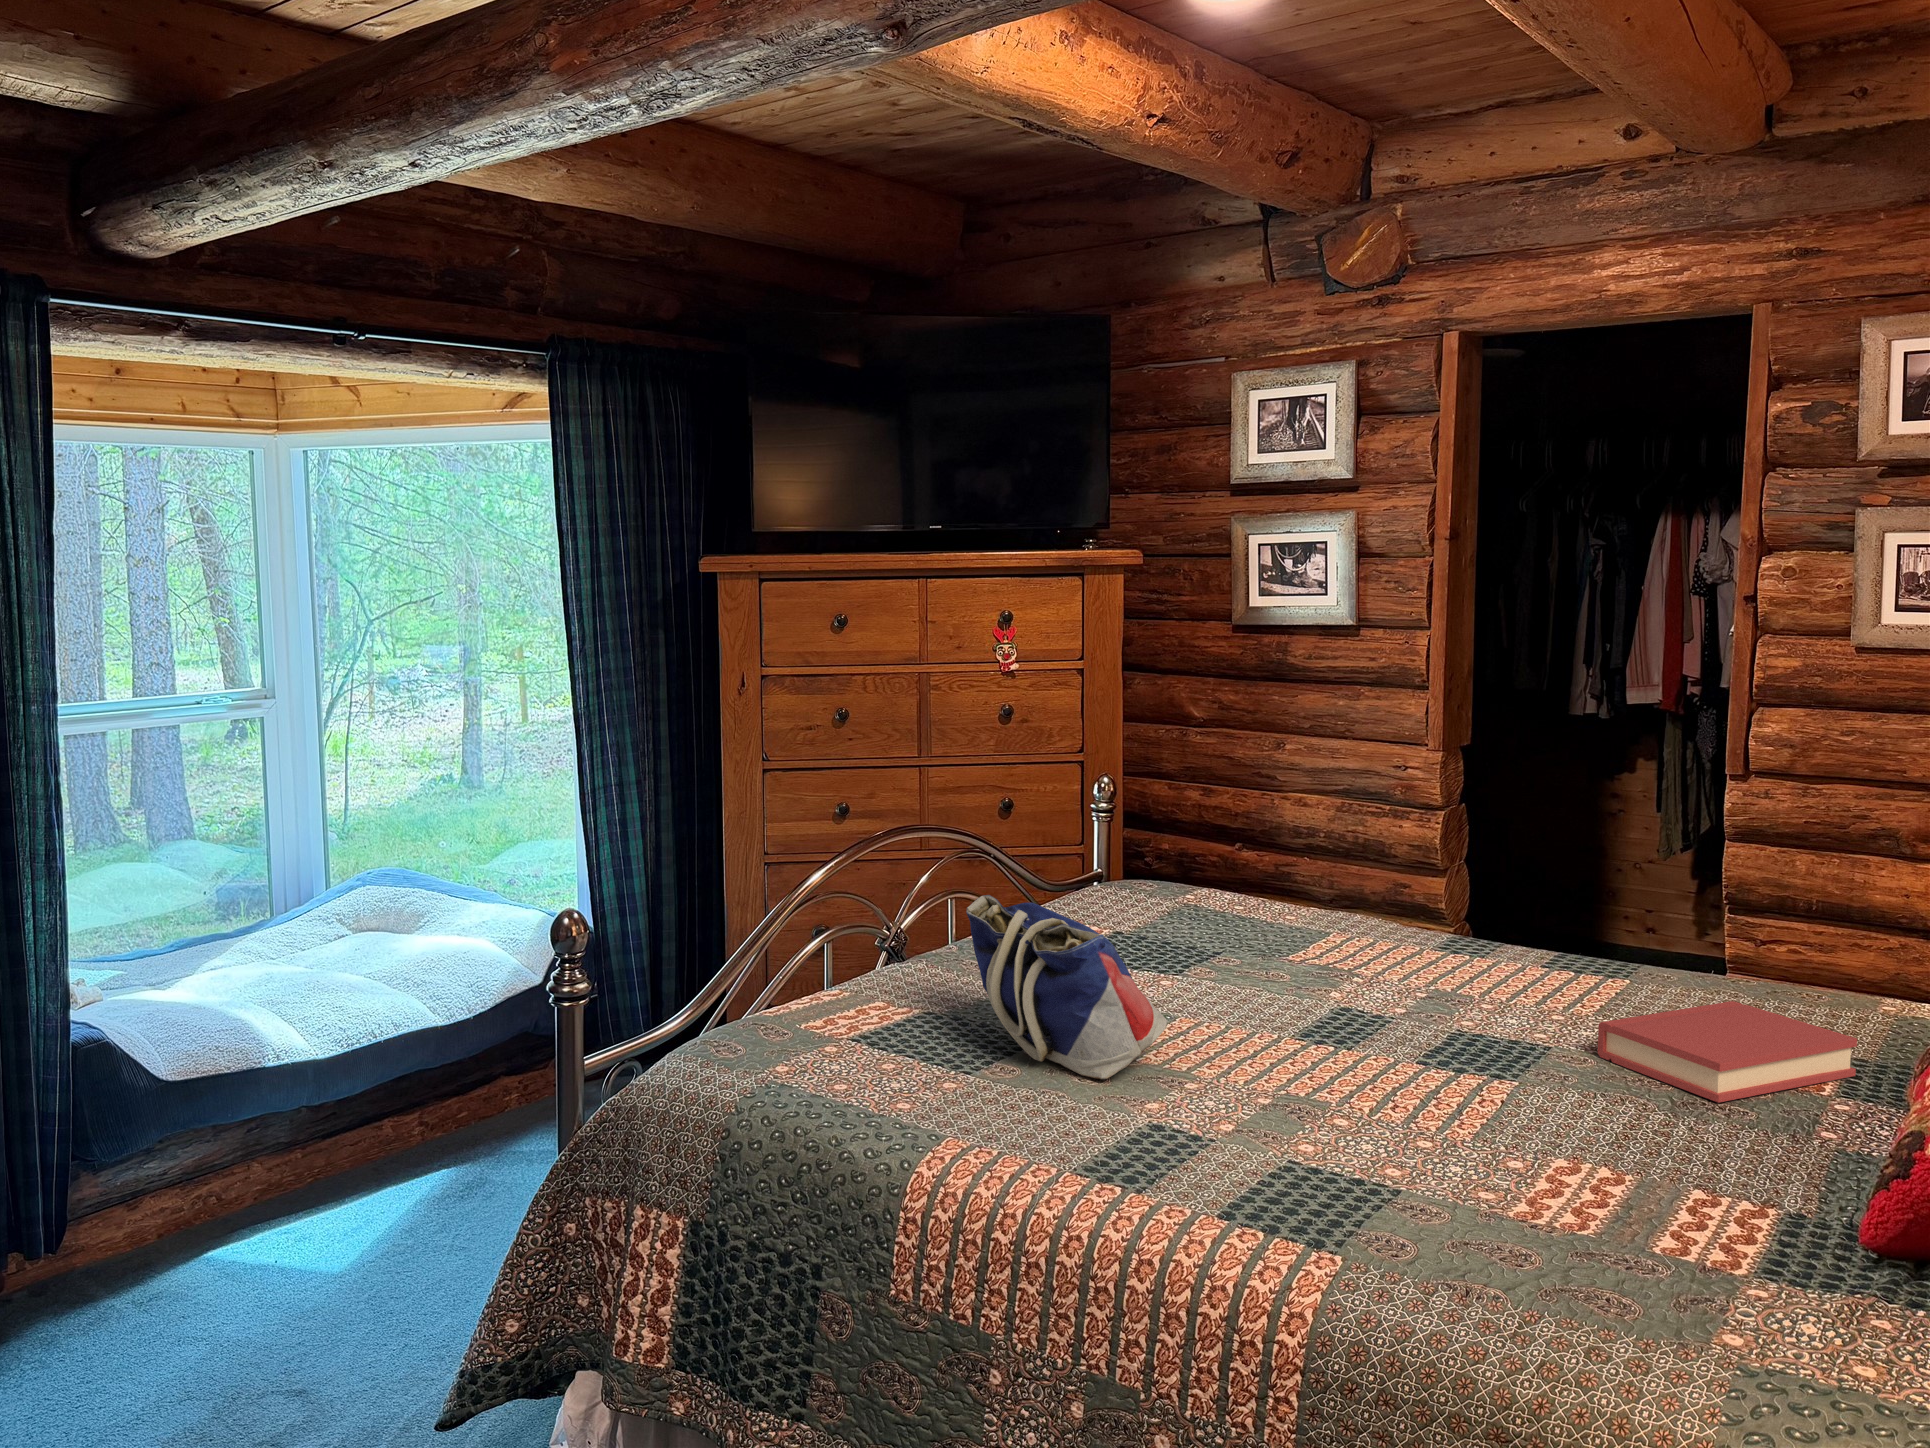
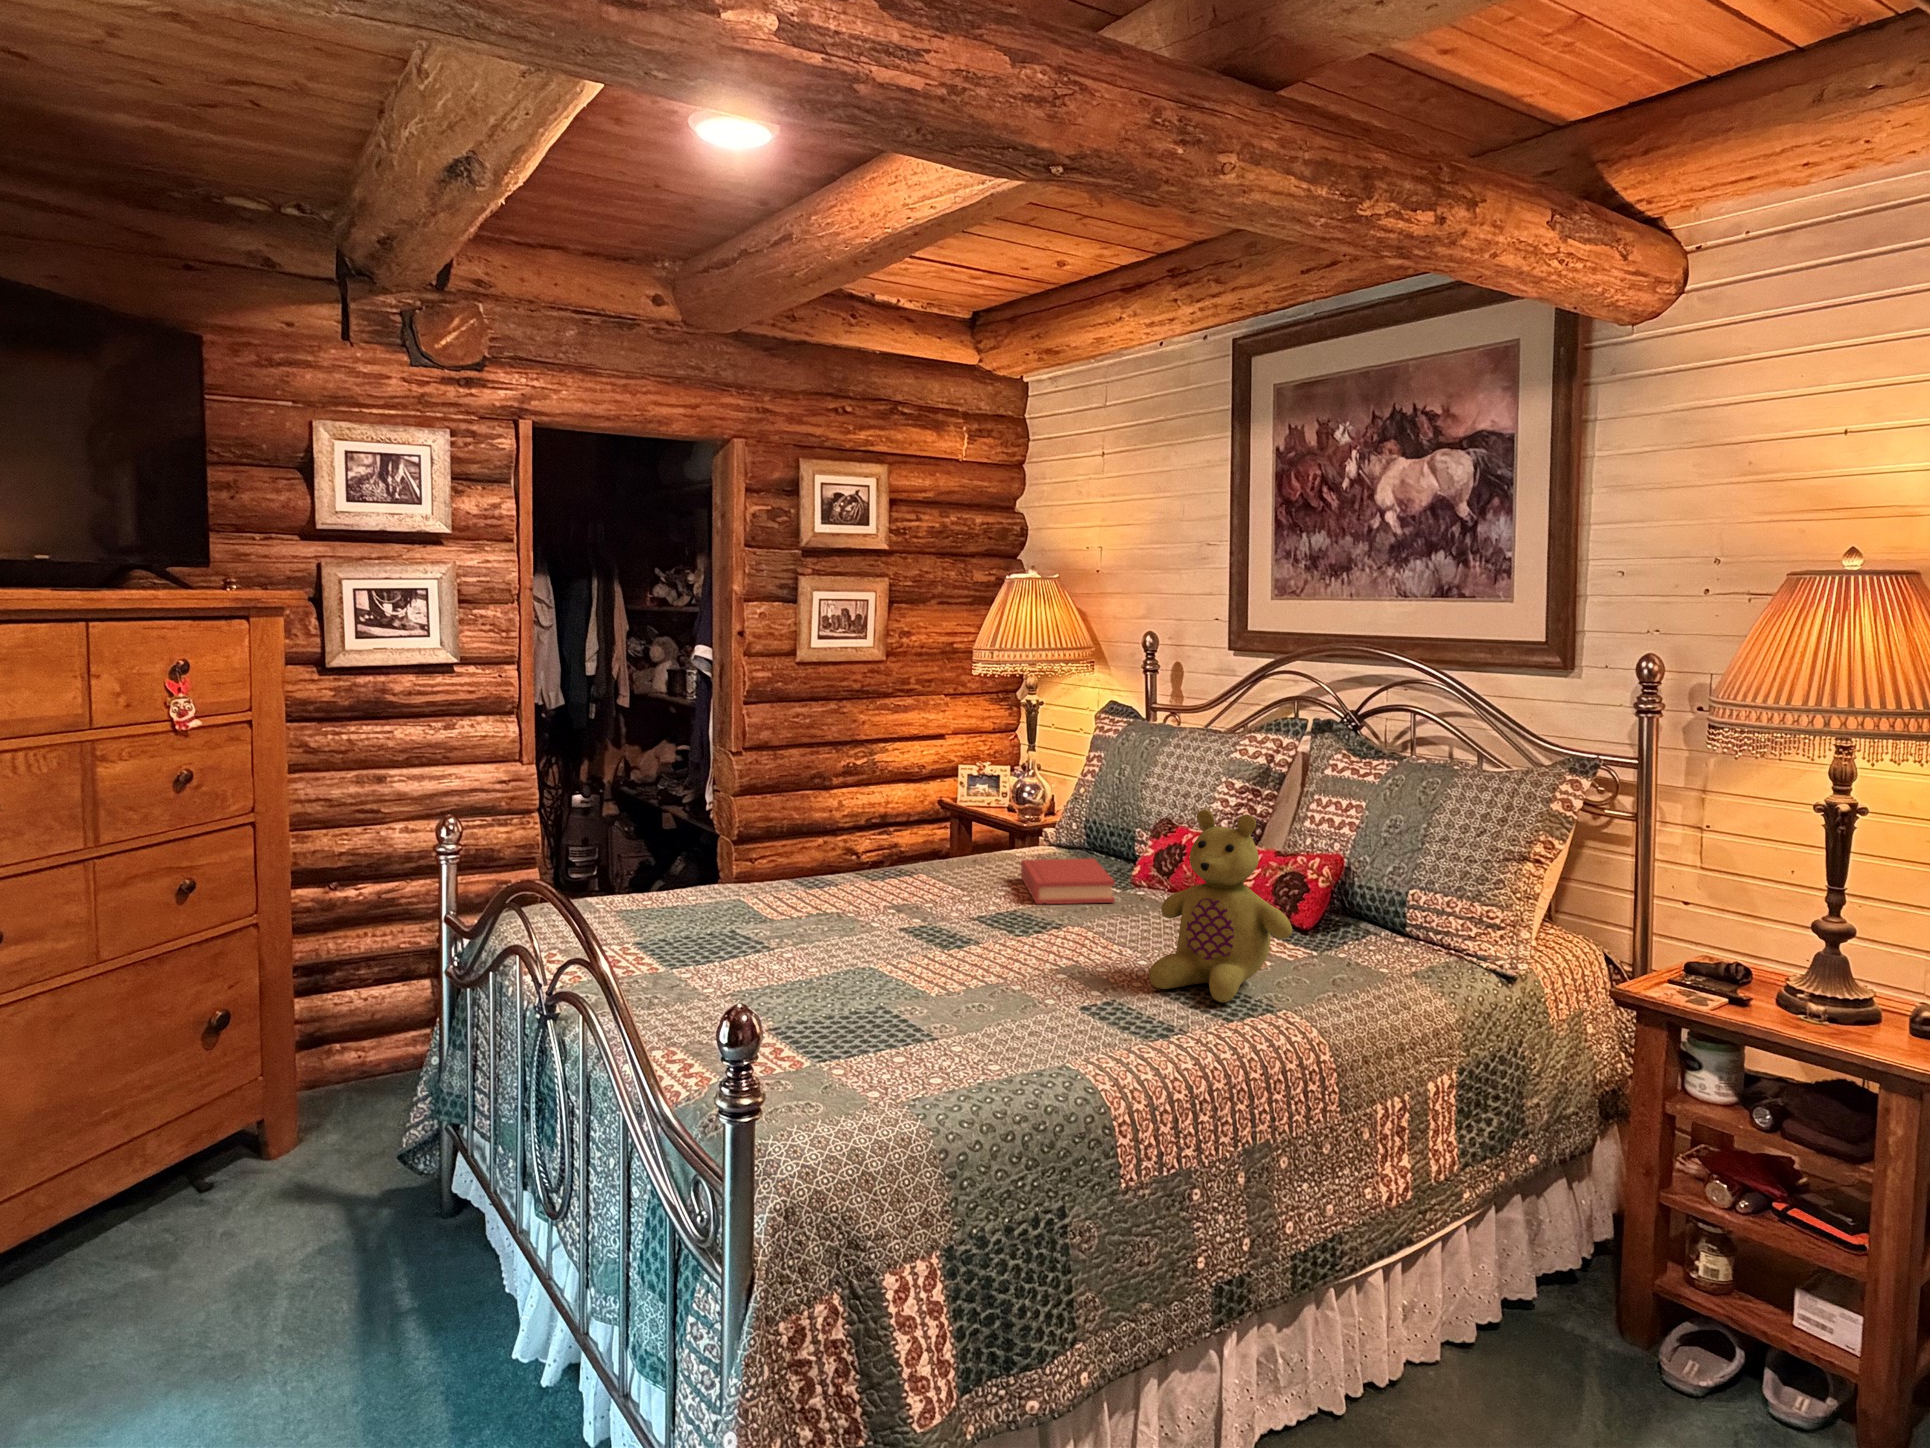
tote bag: present [966,895,1168,1079] -> none [836,888,1031,1011]
stuffed bear: none [1247,906,1456,1219] -> present [1149,810,1292,1002]

